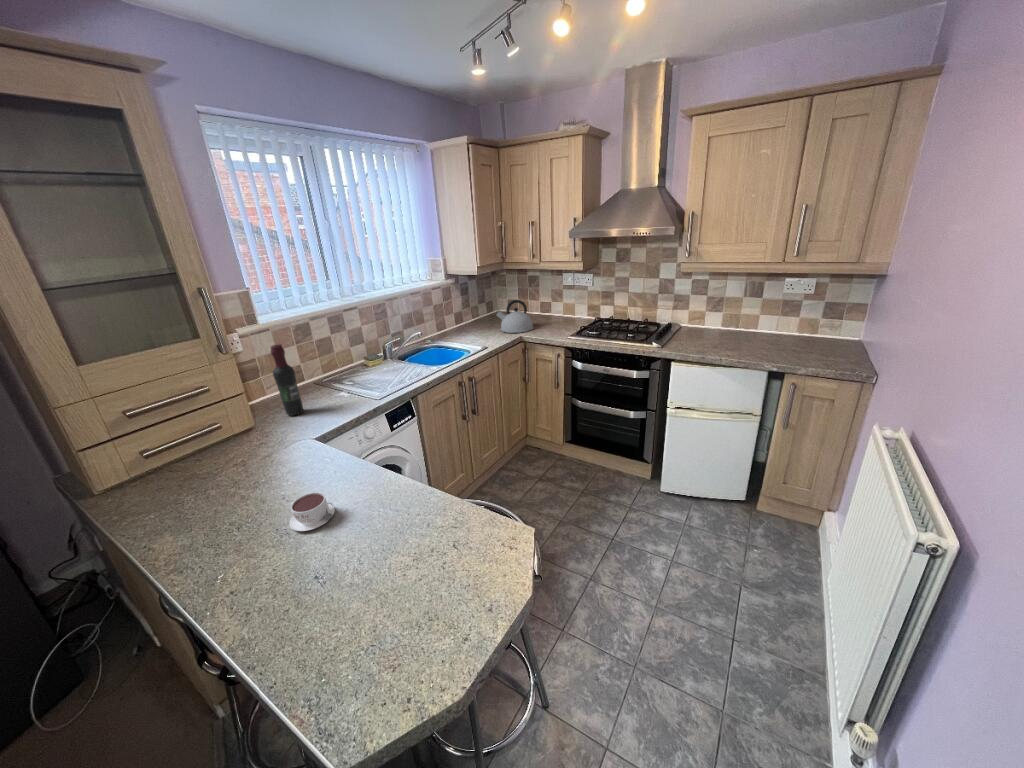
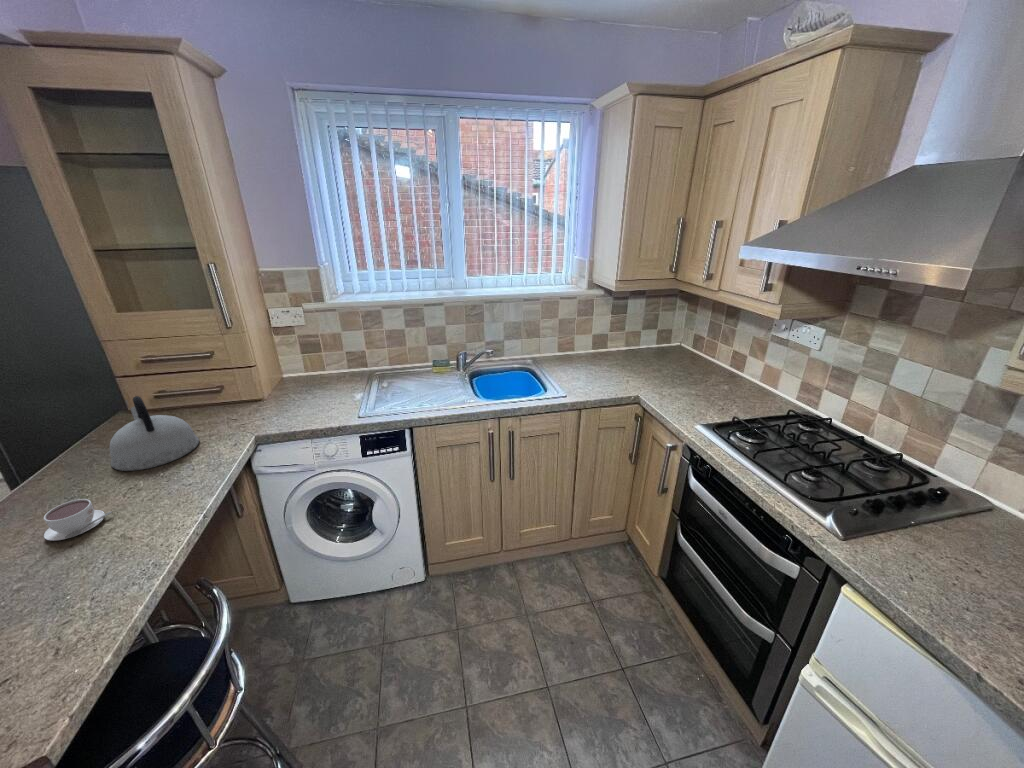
kettle: present [496,300,533,333] -> present [110,396,199,471]
wine bottle: present [270,344,303,416] -> none [291,329,319,402]

